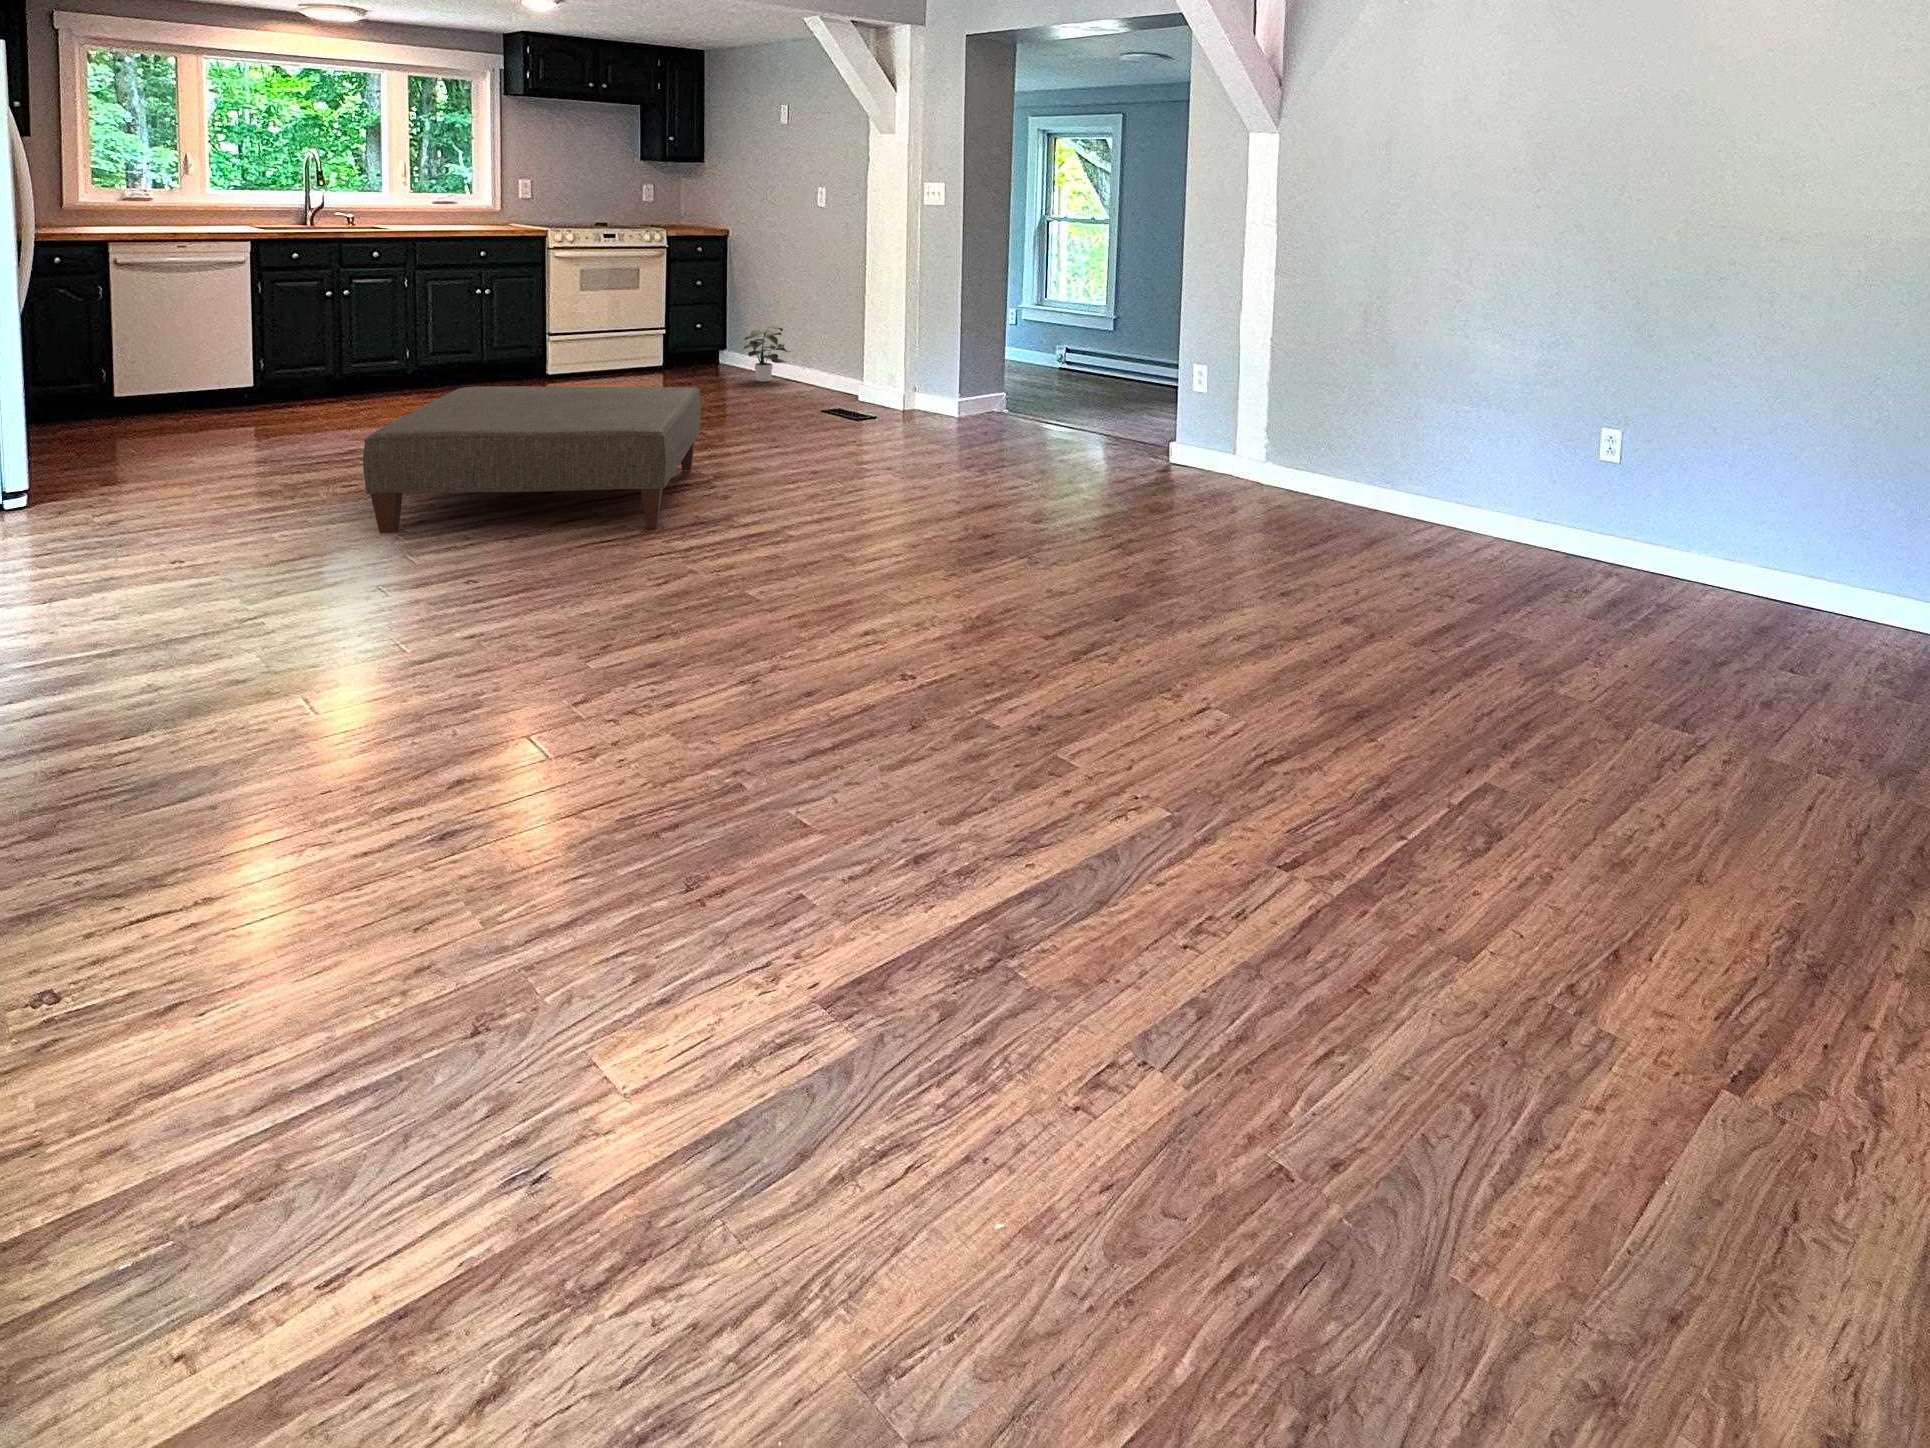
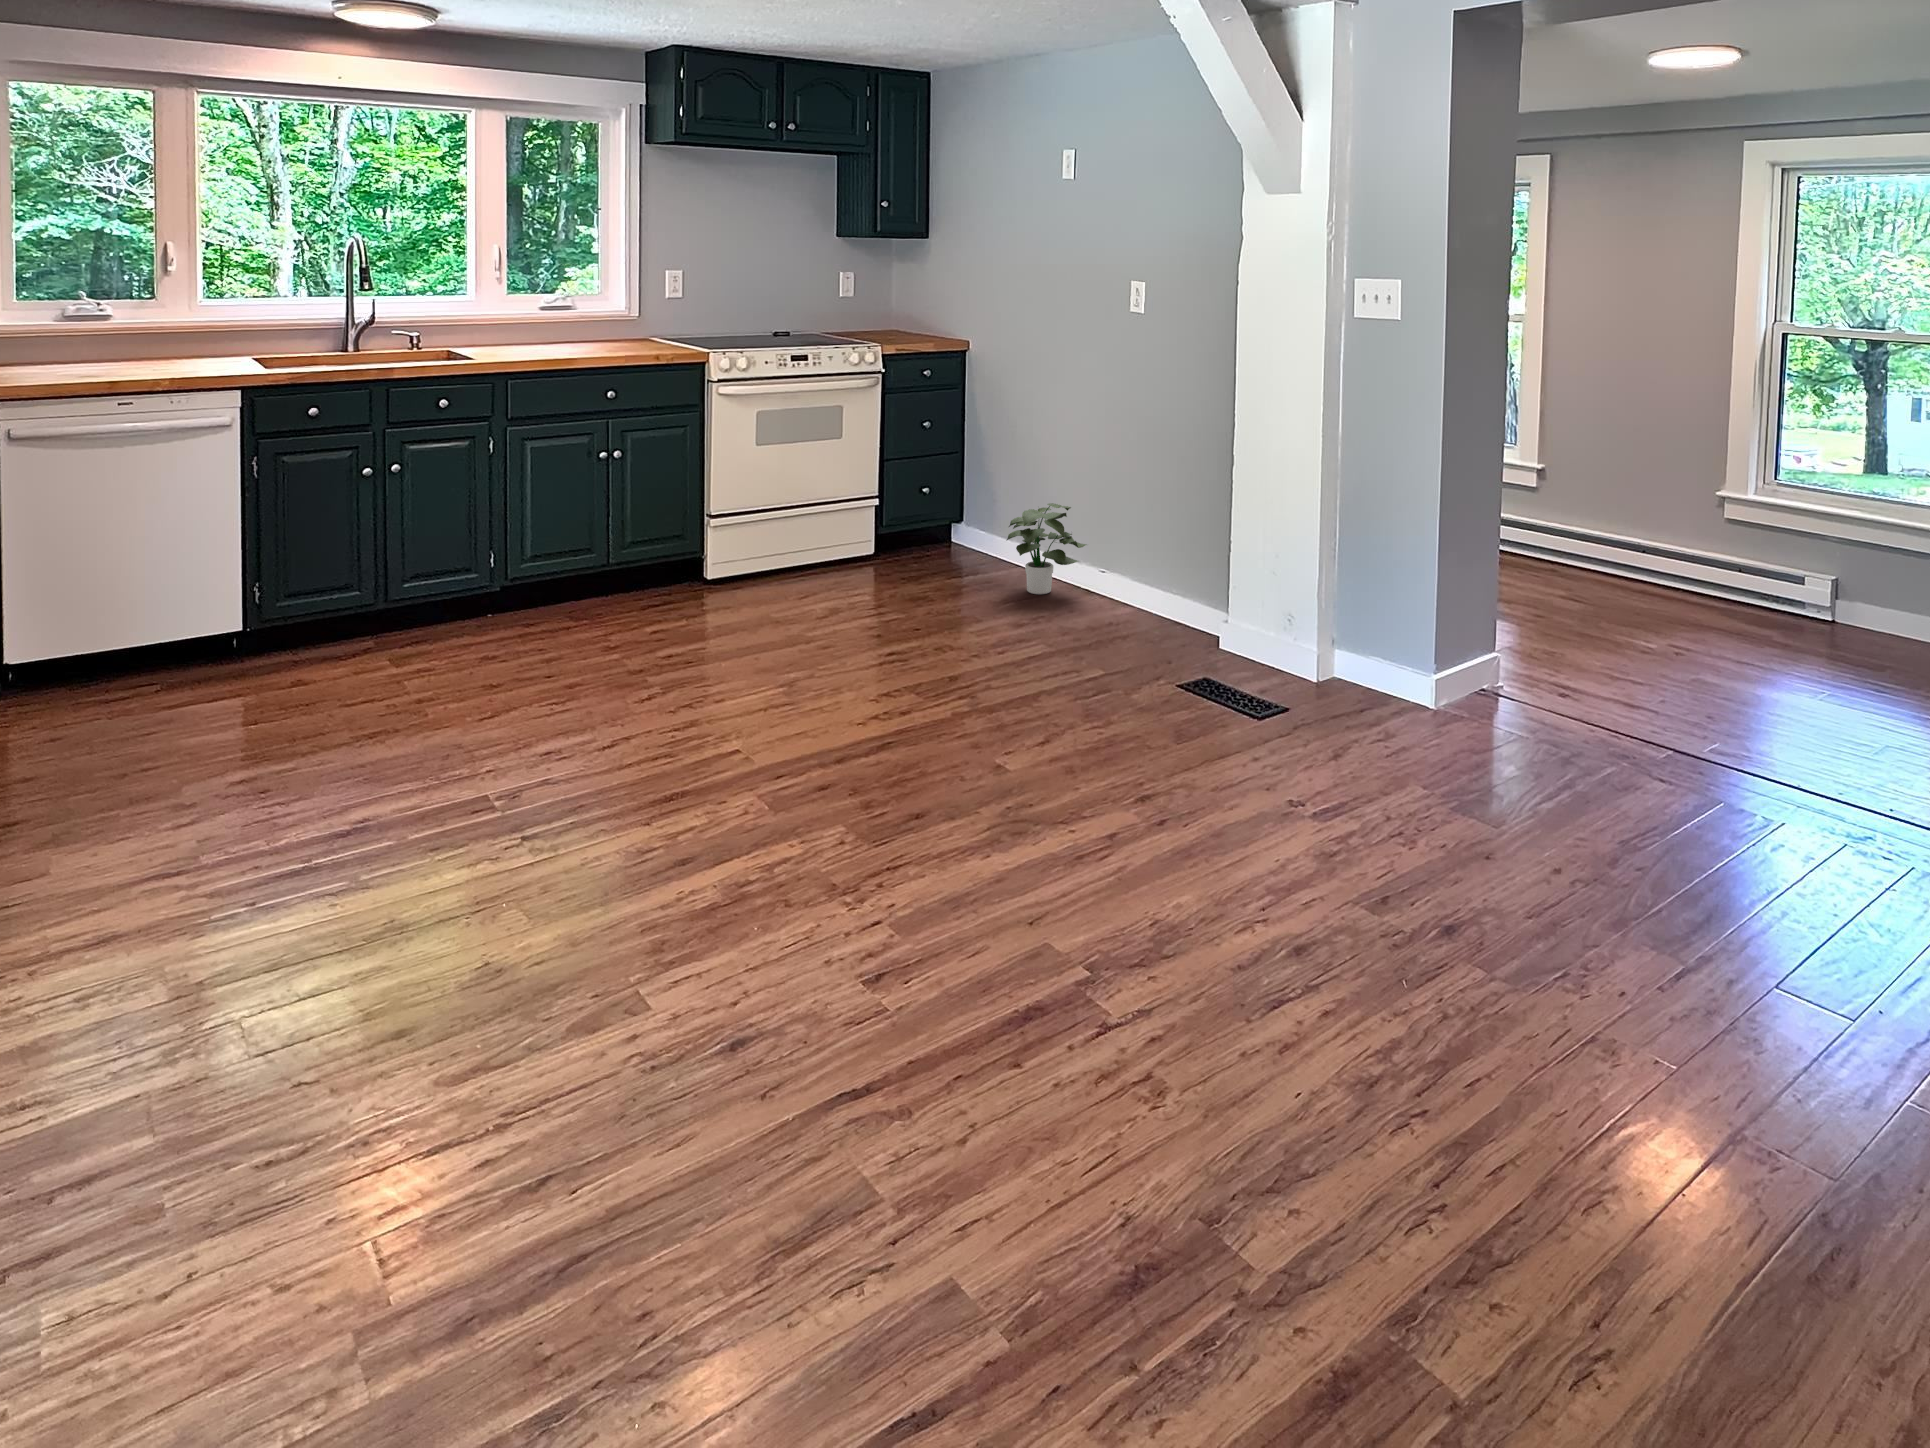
ottoman: present [363,386,701,533] -> none [287,749,1089,1321]

